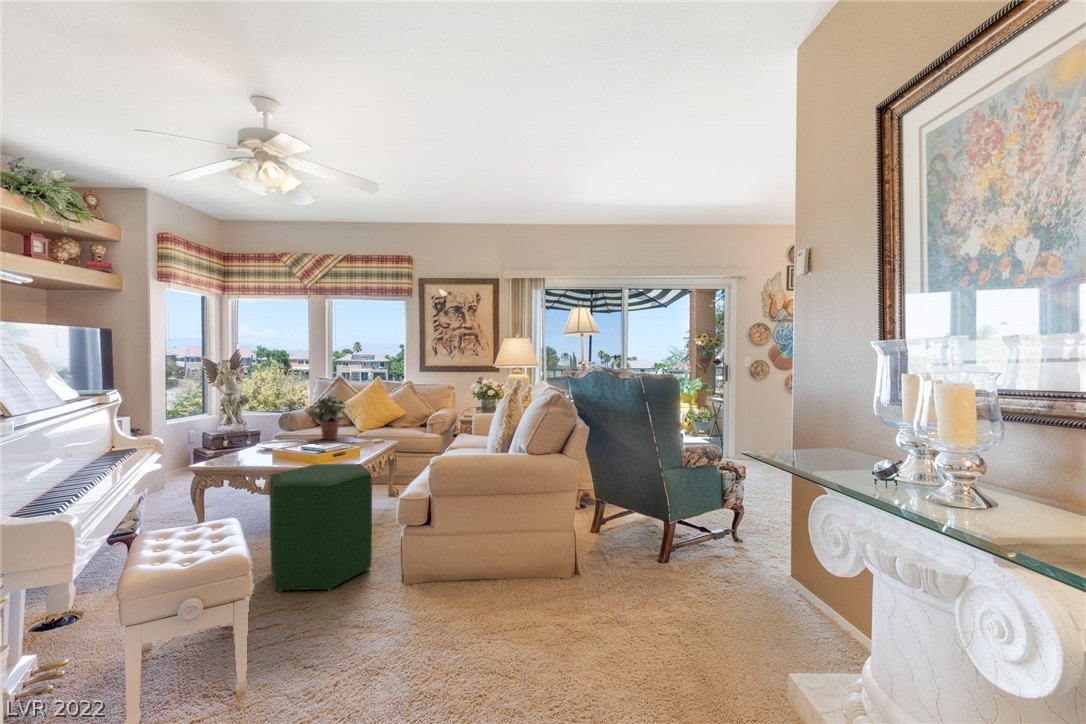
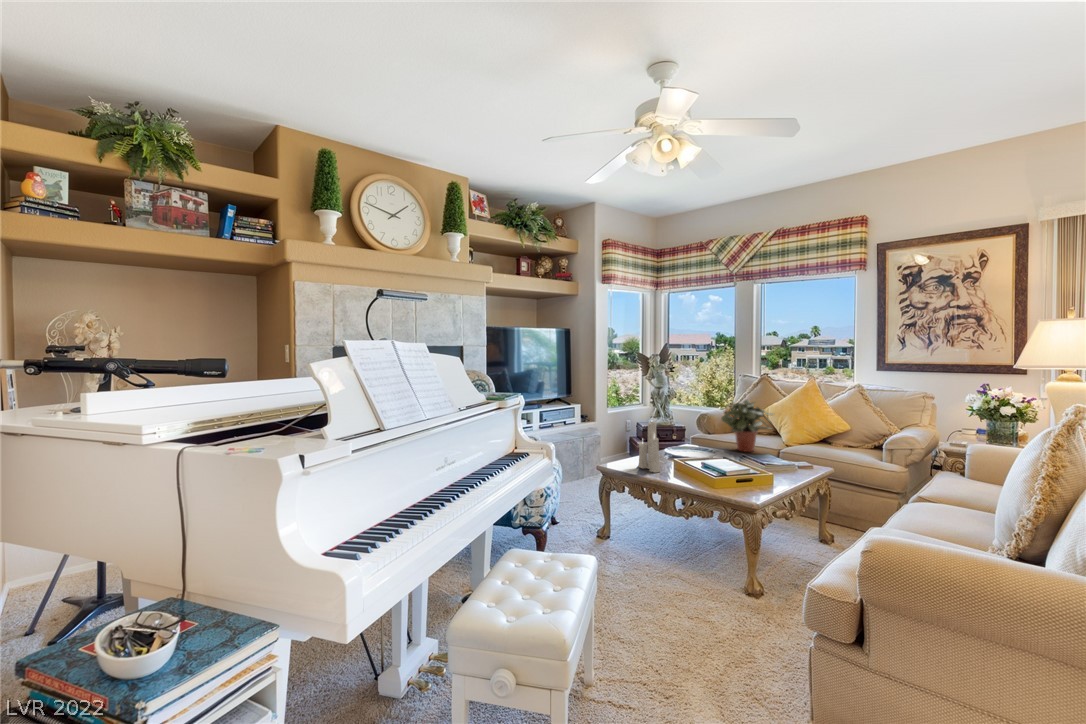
candle: none [233,408,259,464] -> present [638,421,660,473]
ottoman: present [270,464,372,592] -> none [654,490,775,662]

